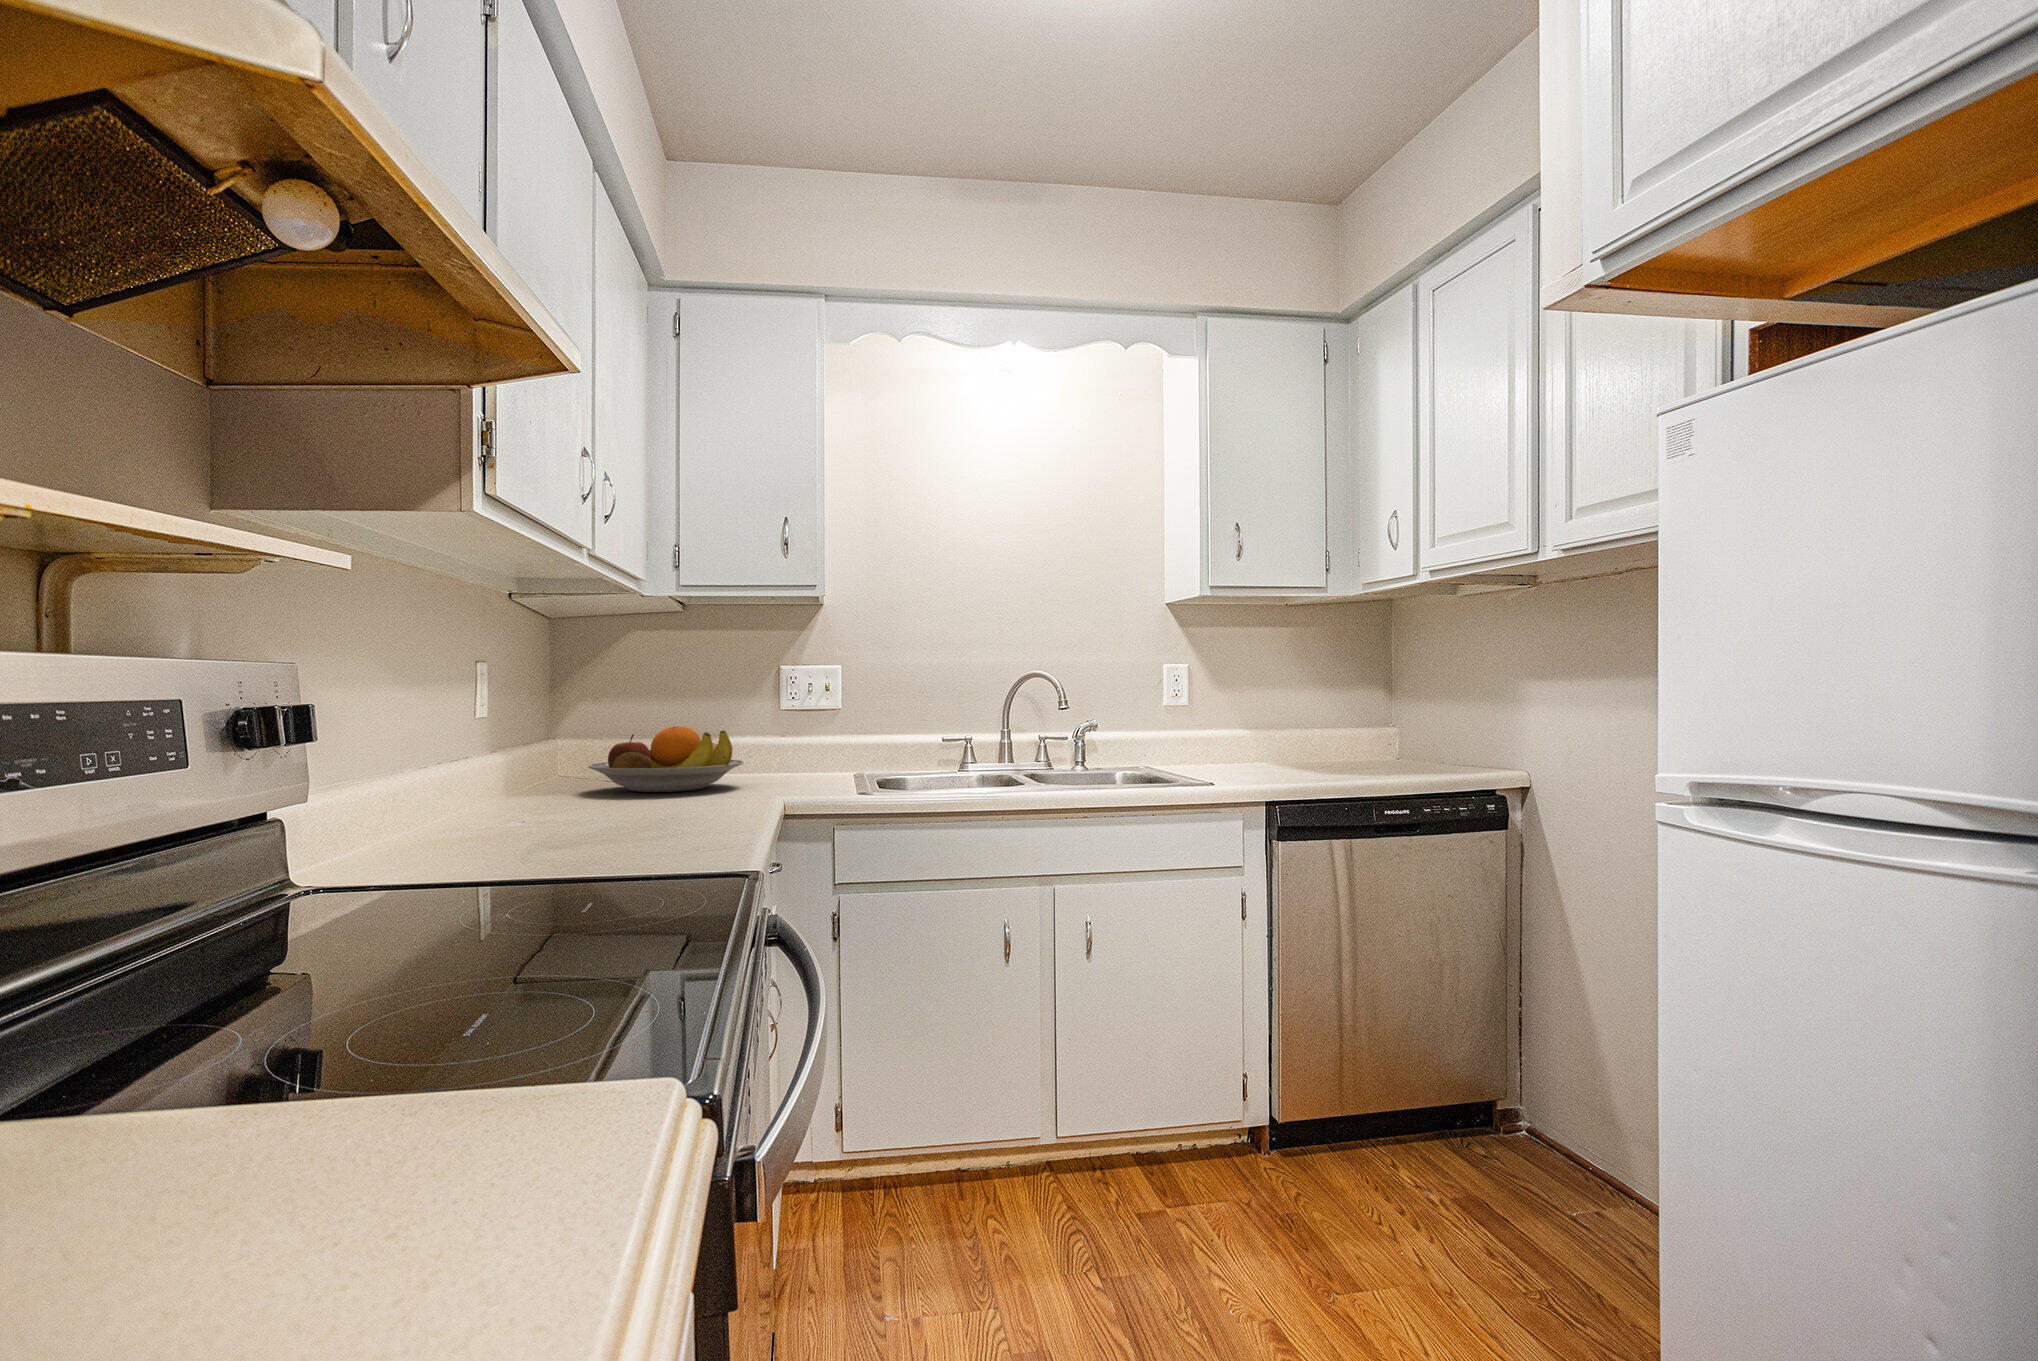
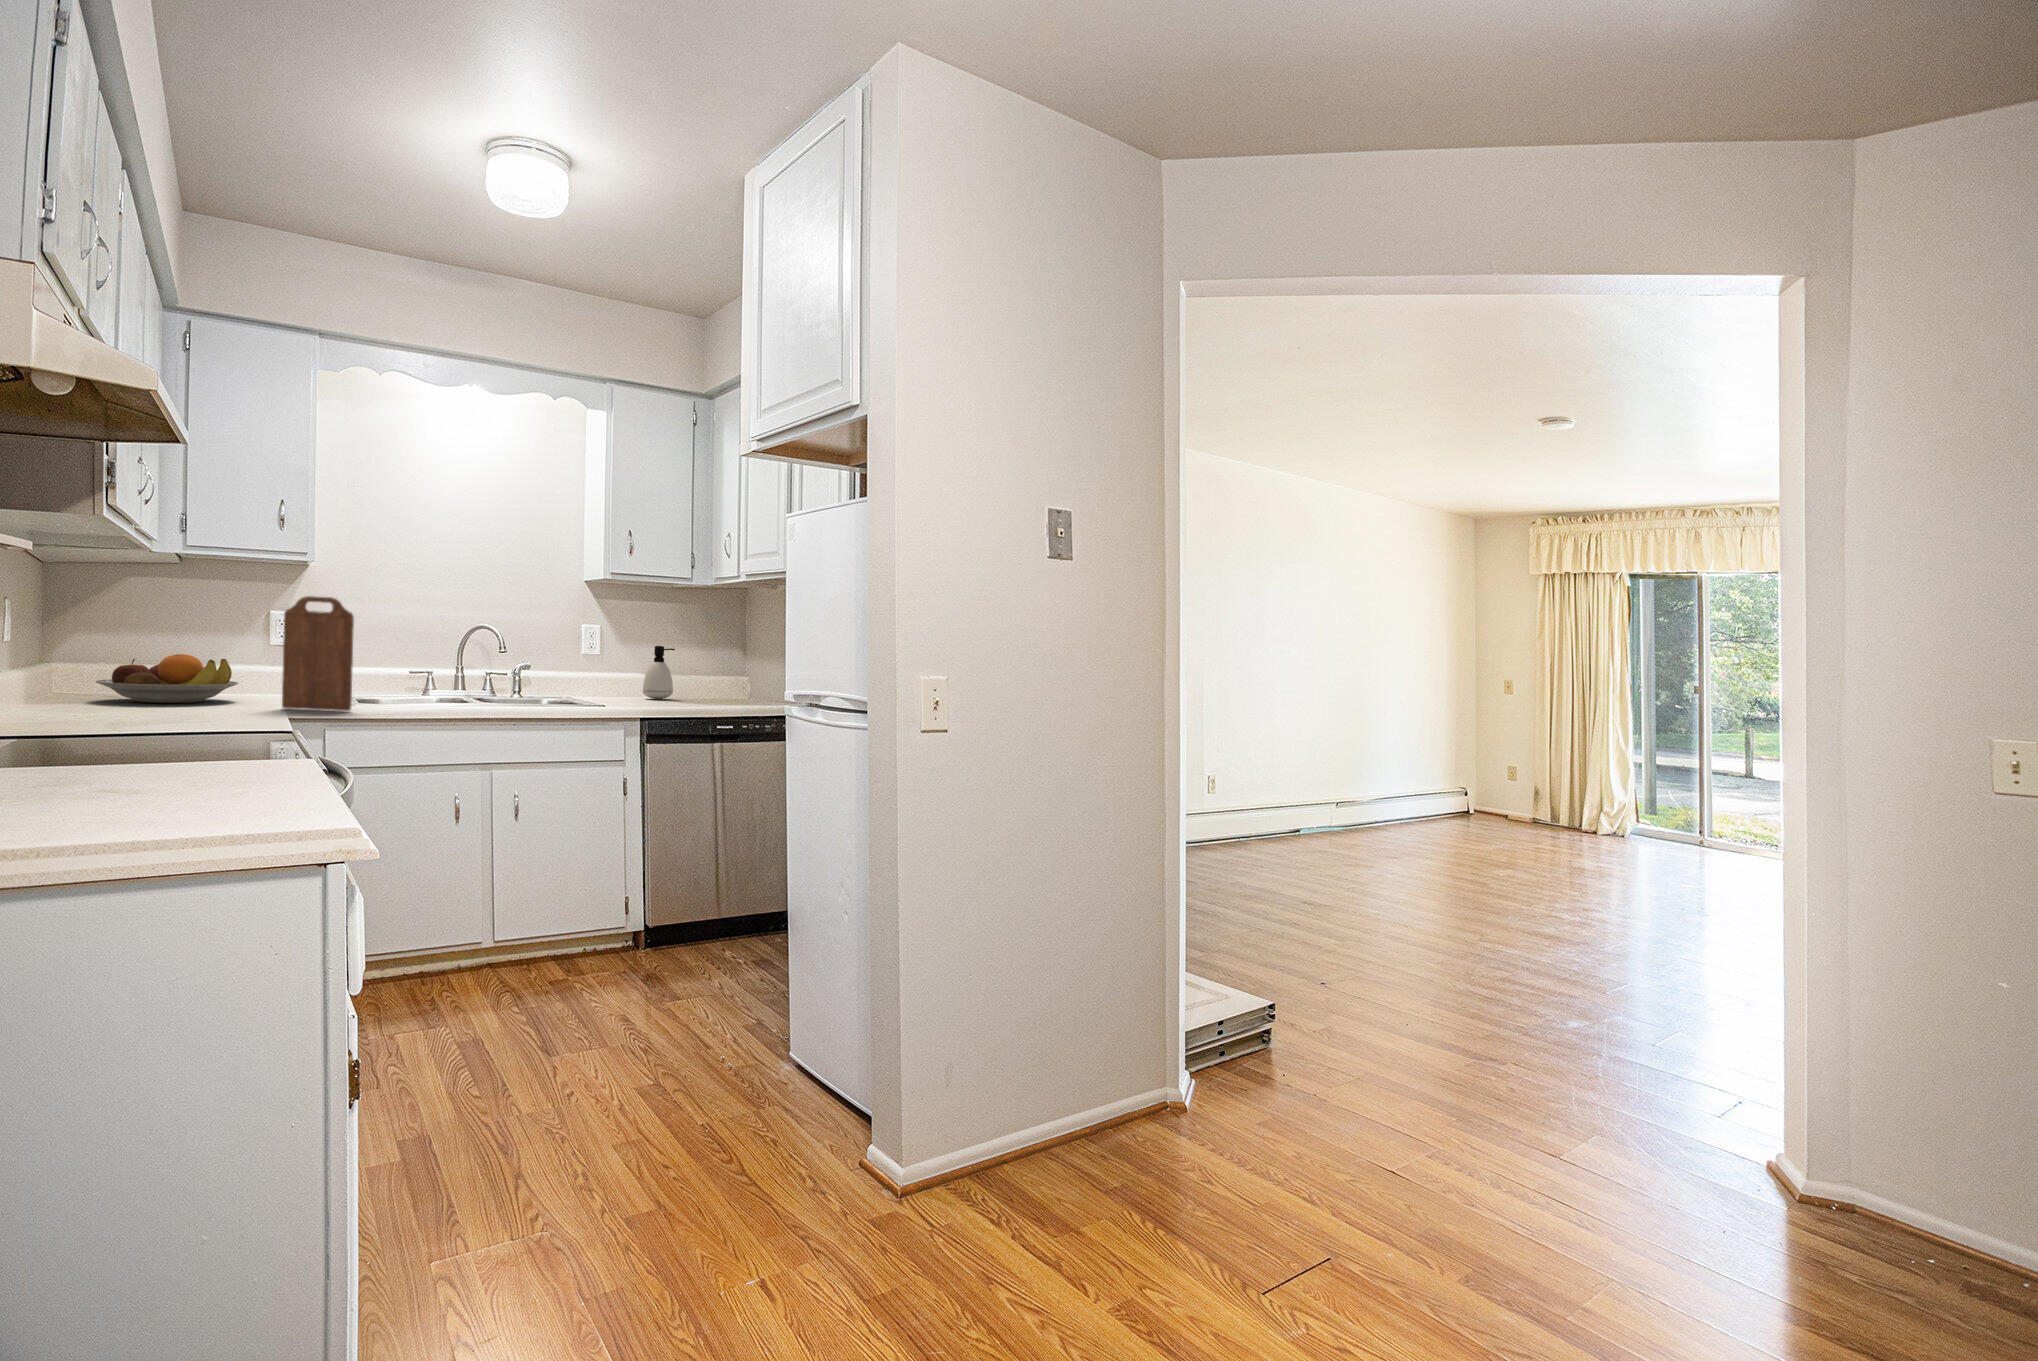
cutting board: none [777,634,858,802] -> present [282,596,354,711]
soap dispenser: none [1250,690,1295,769] -> present [643,646,675,699]

